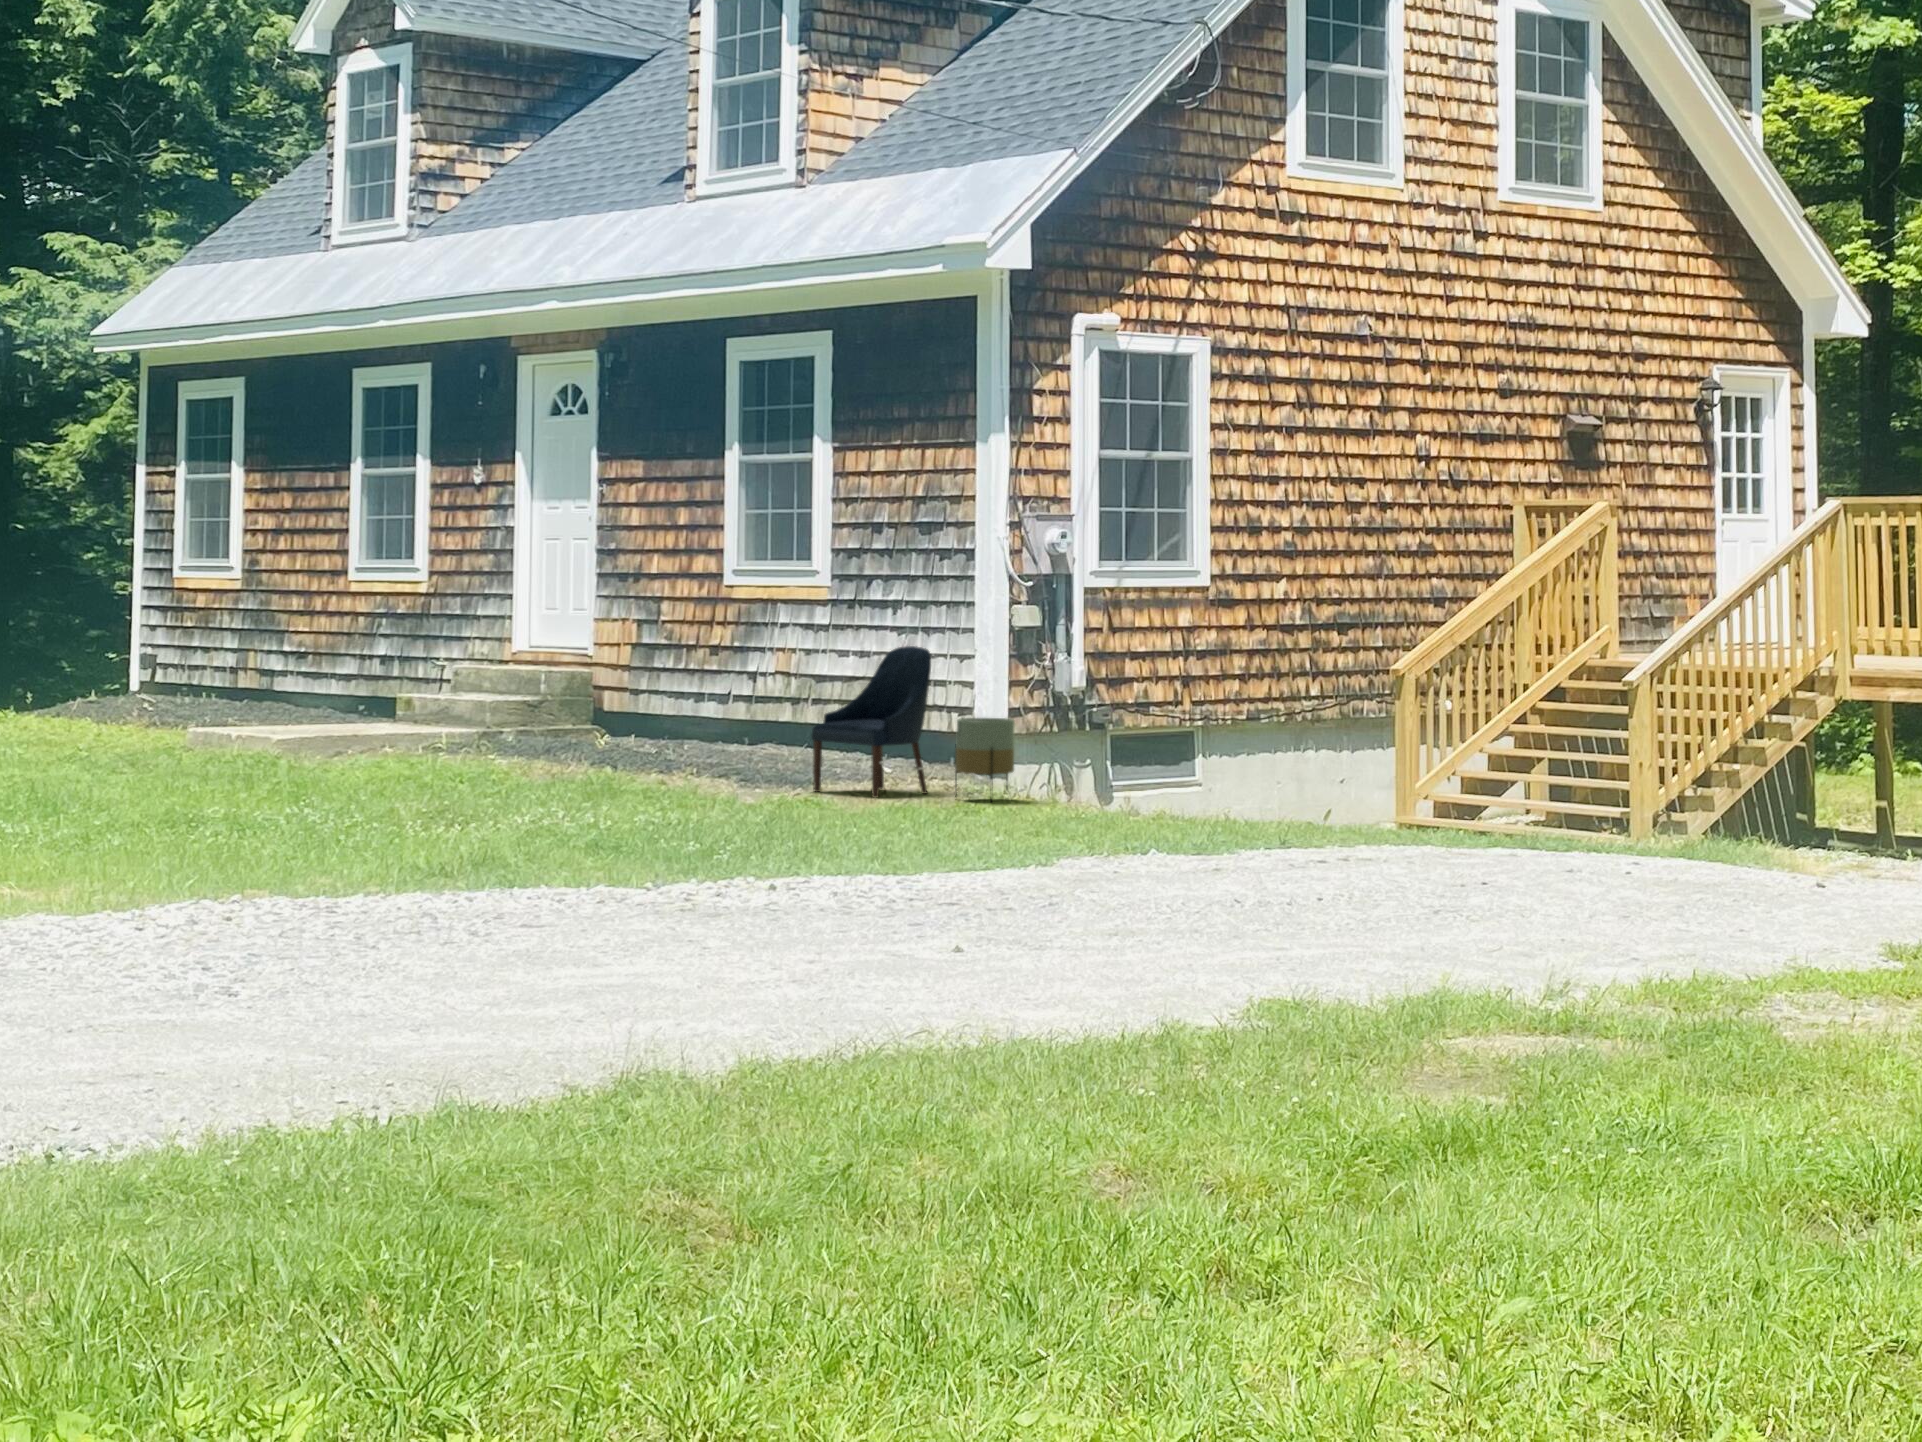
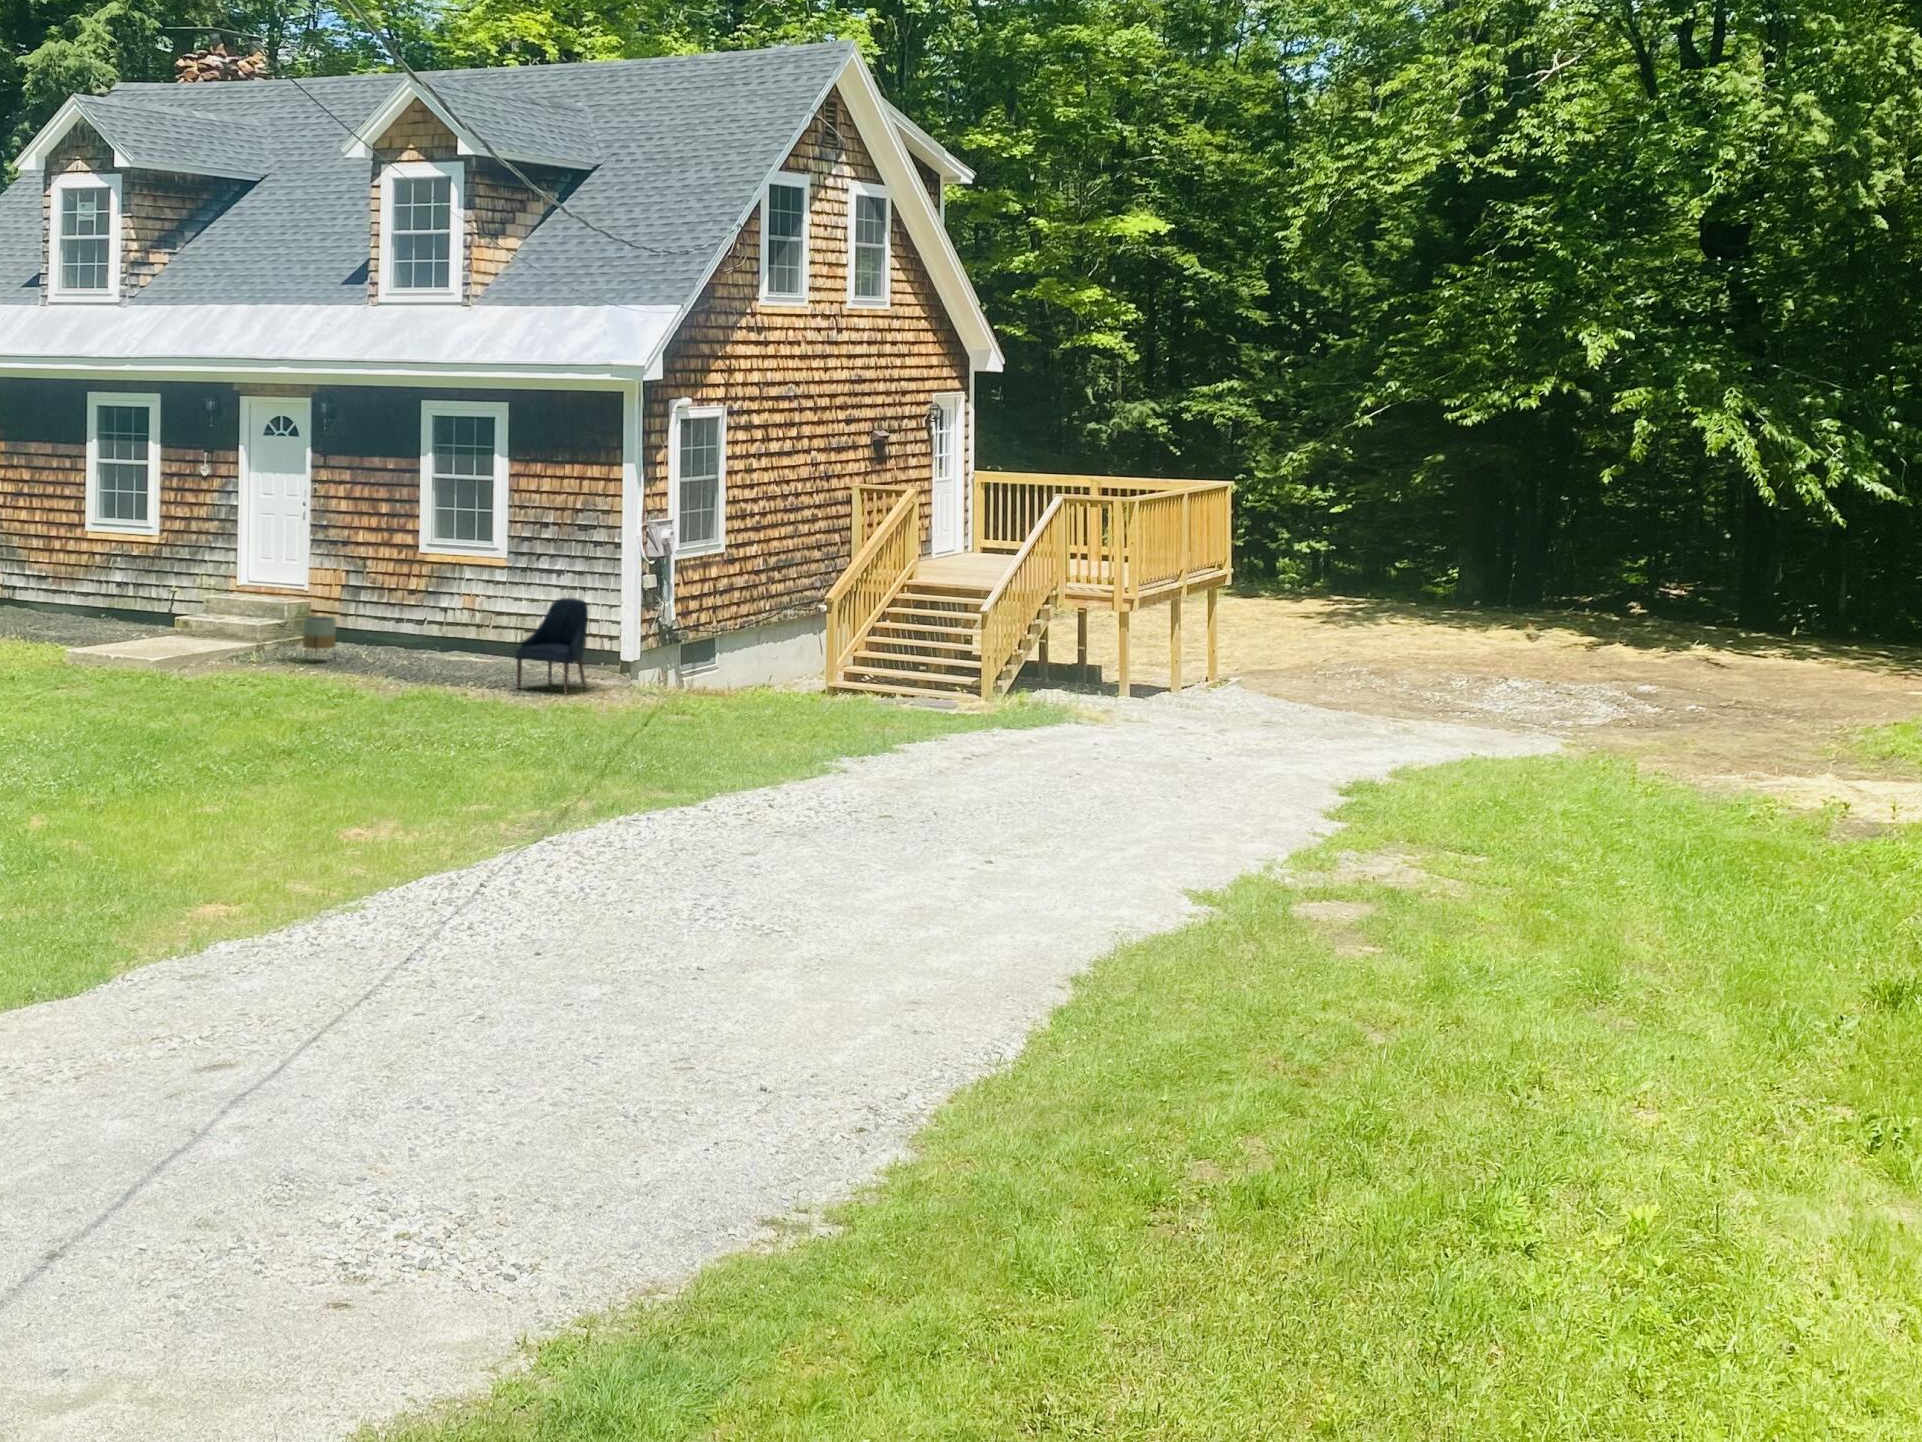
planter: present [955,718,1014,789] -> present [303,616,336,658]

